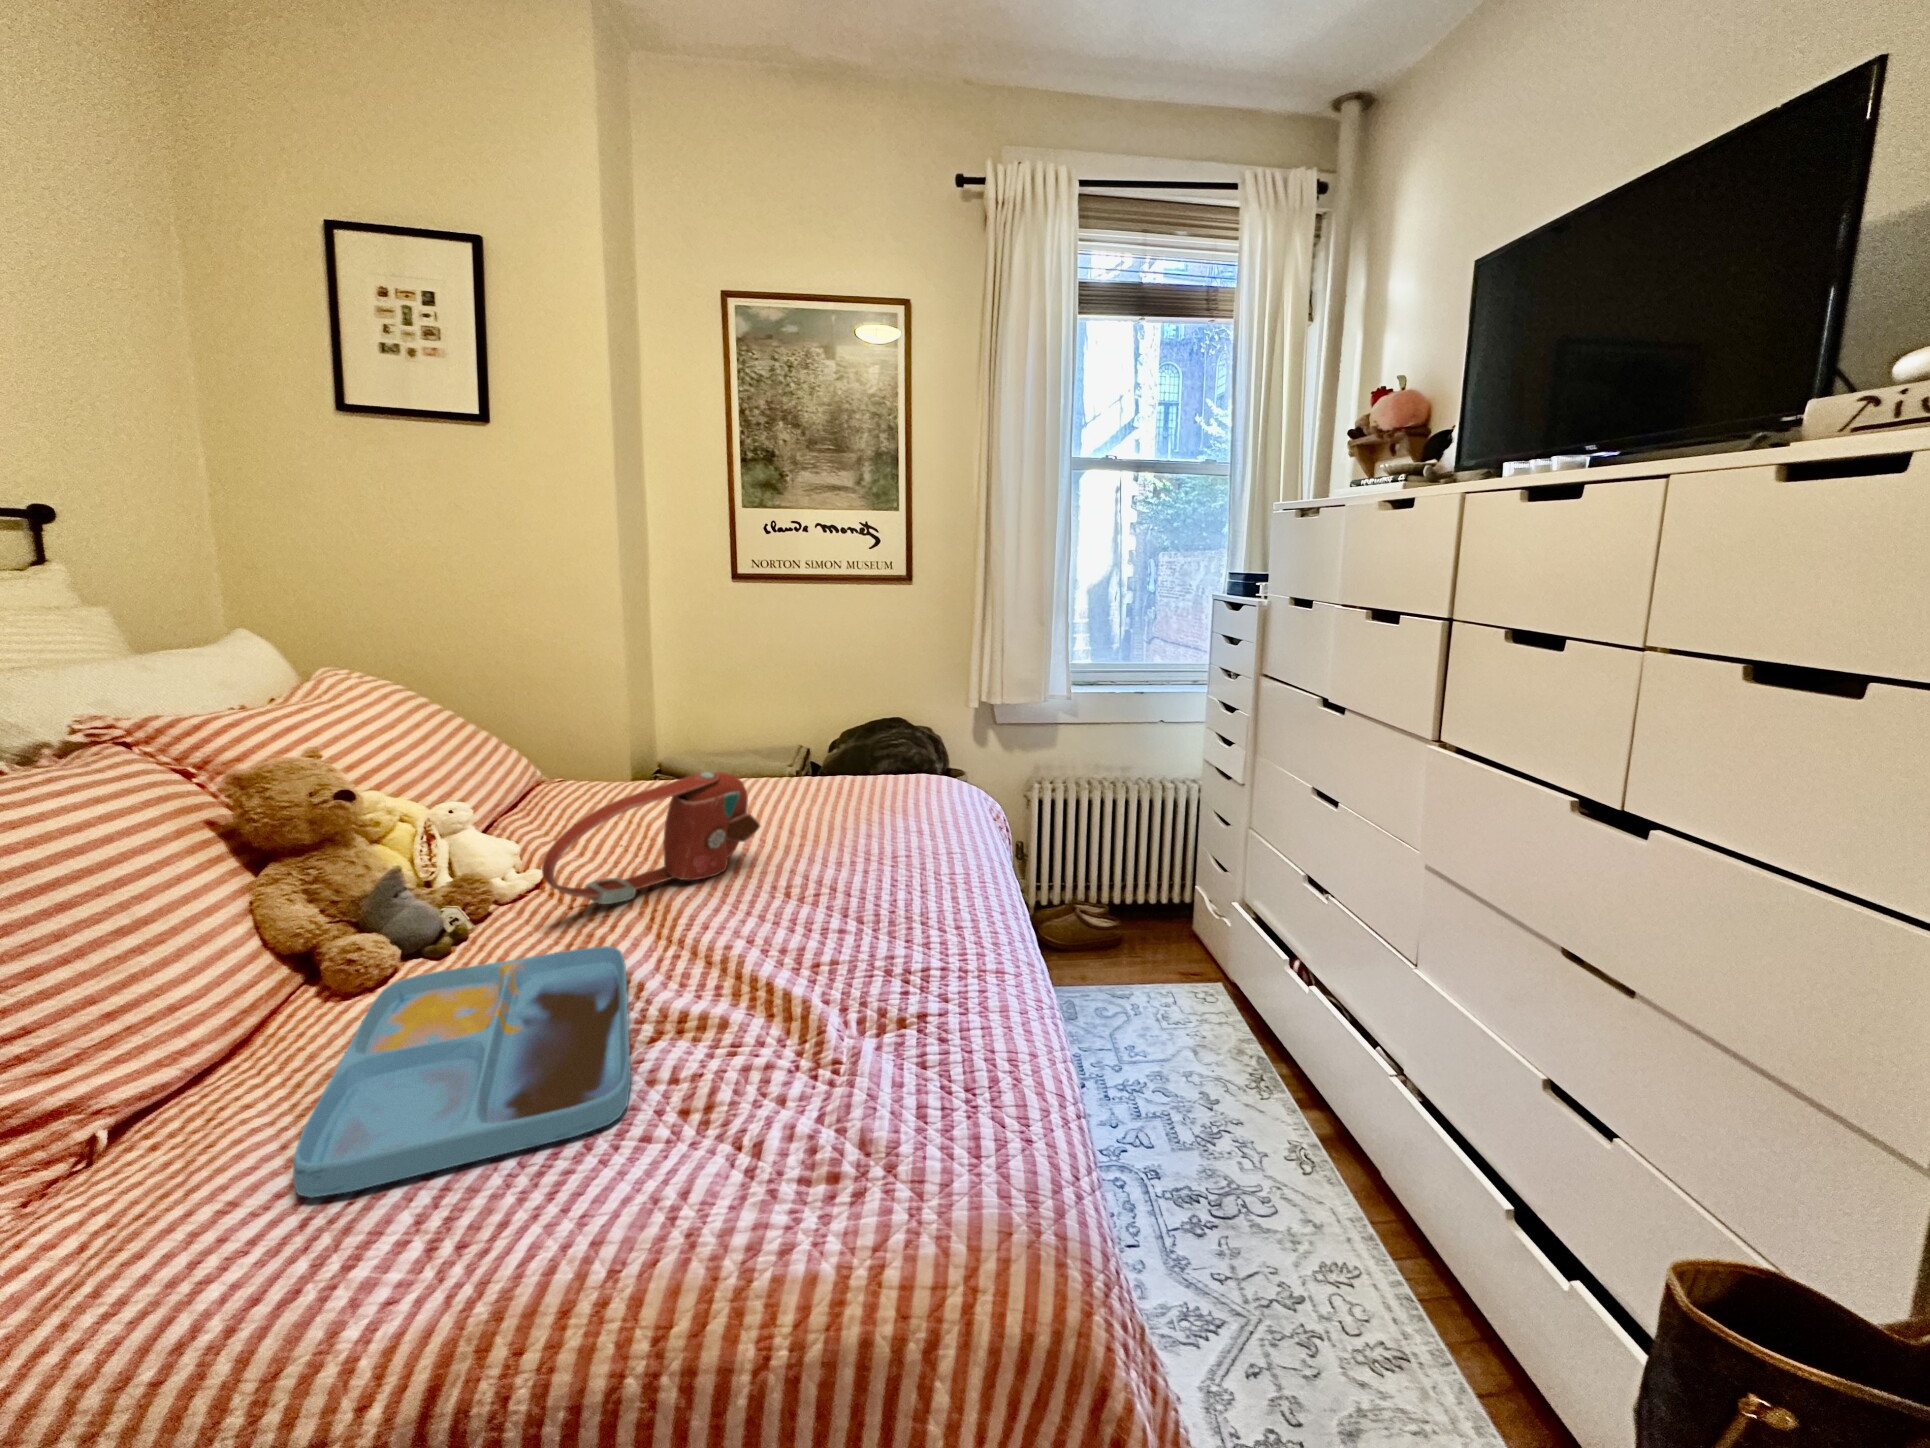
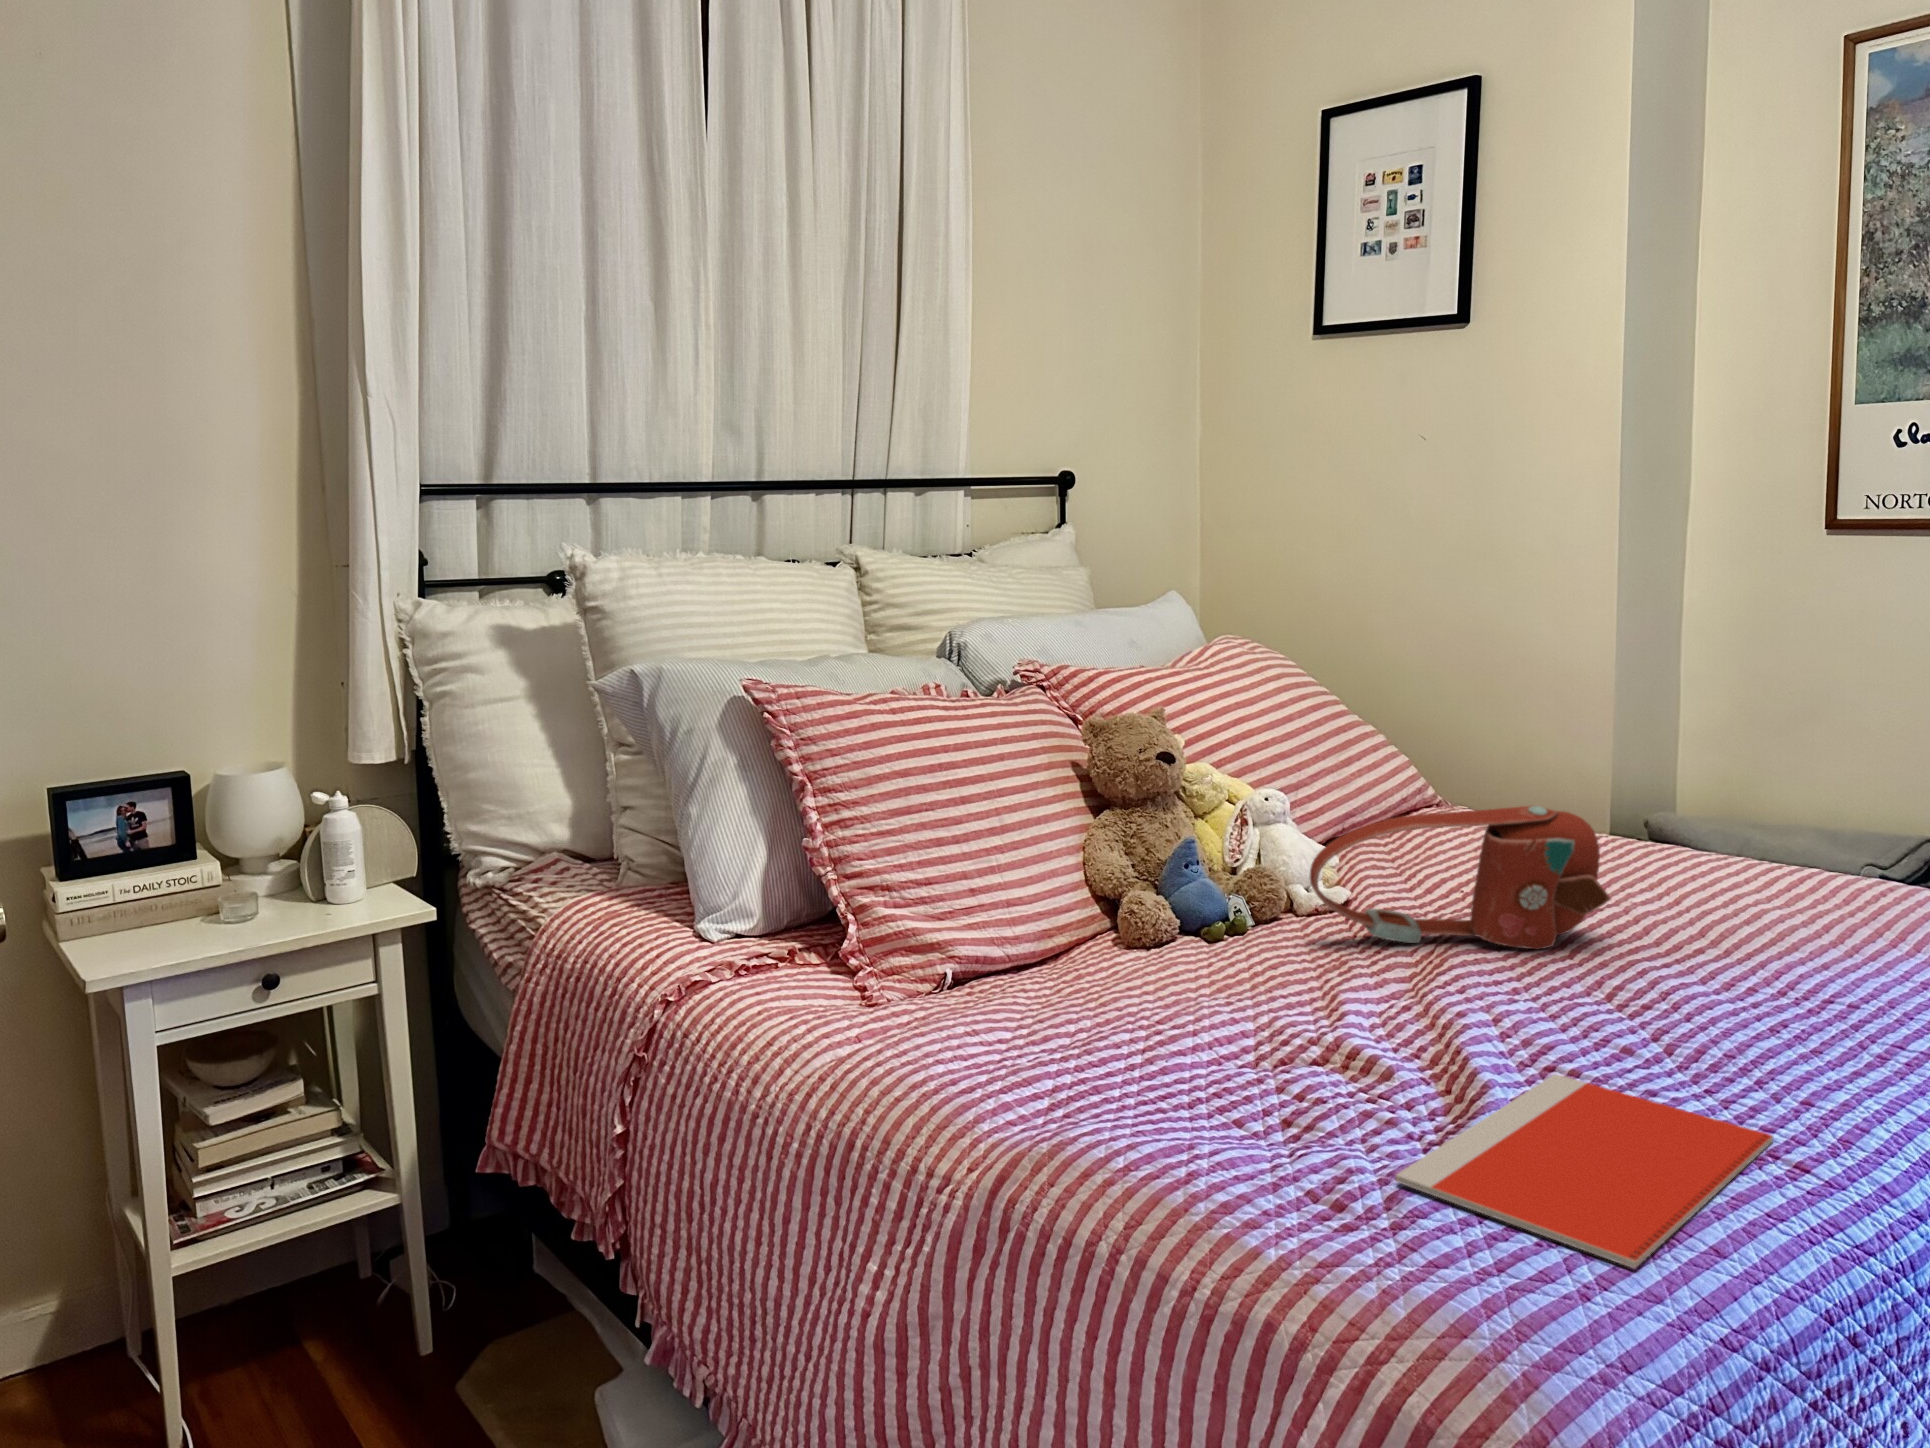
tray: present [293,946,631,1197] -> none [1007,937,1342,1096]
notebook: none [831,954,1028,1120] -> present [1395,1074,1773,1268]

